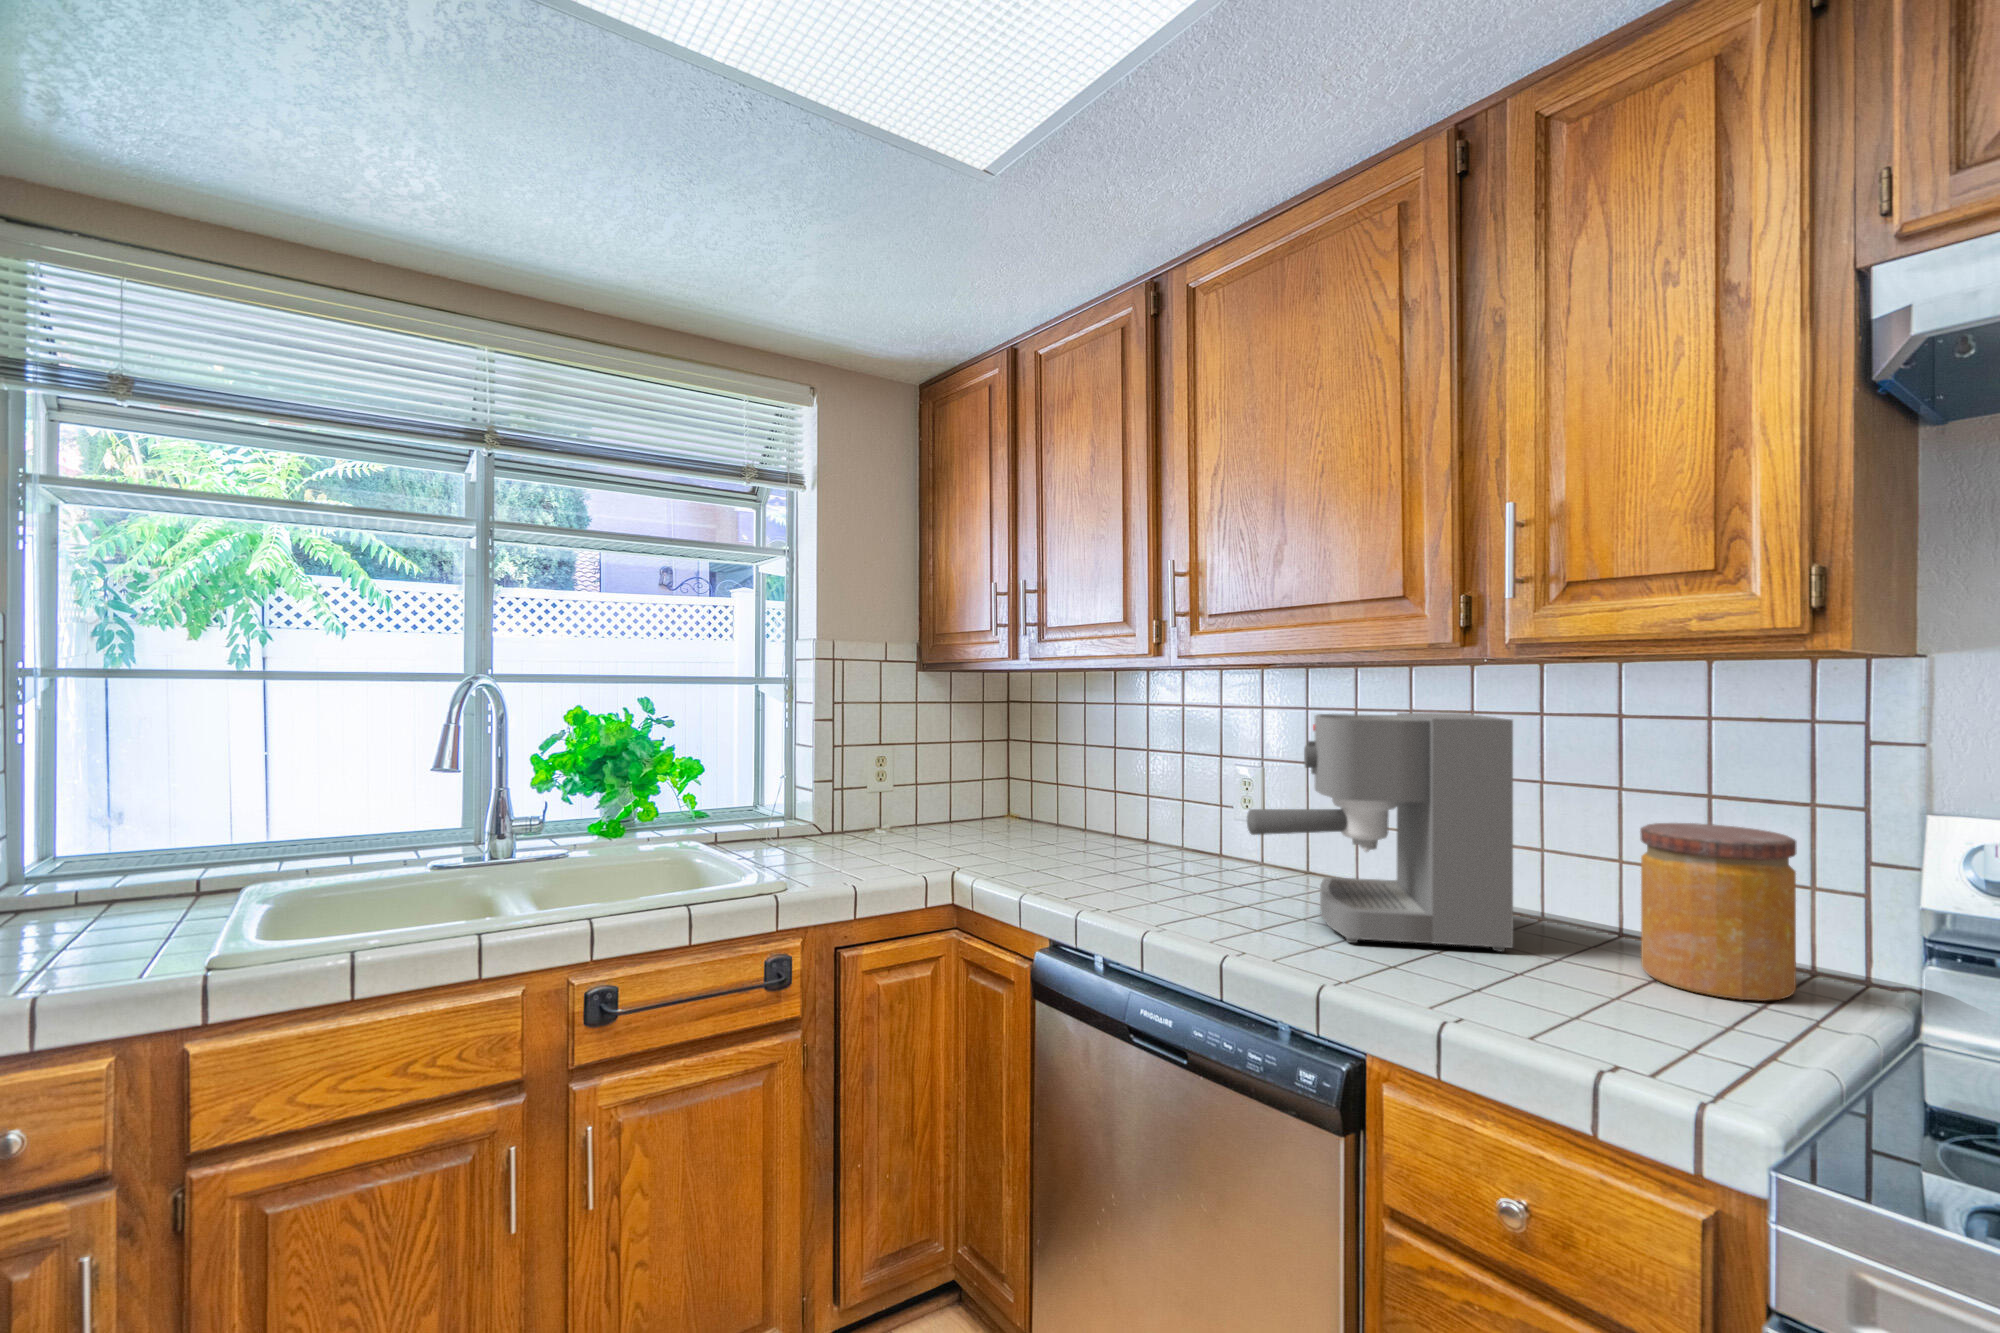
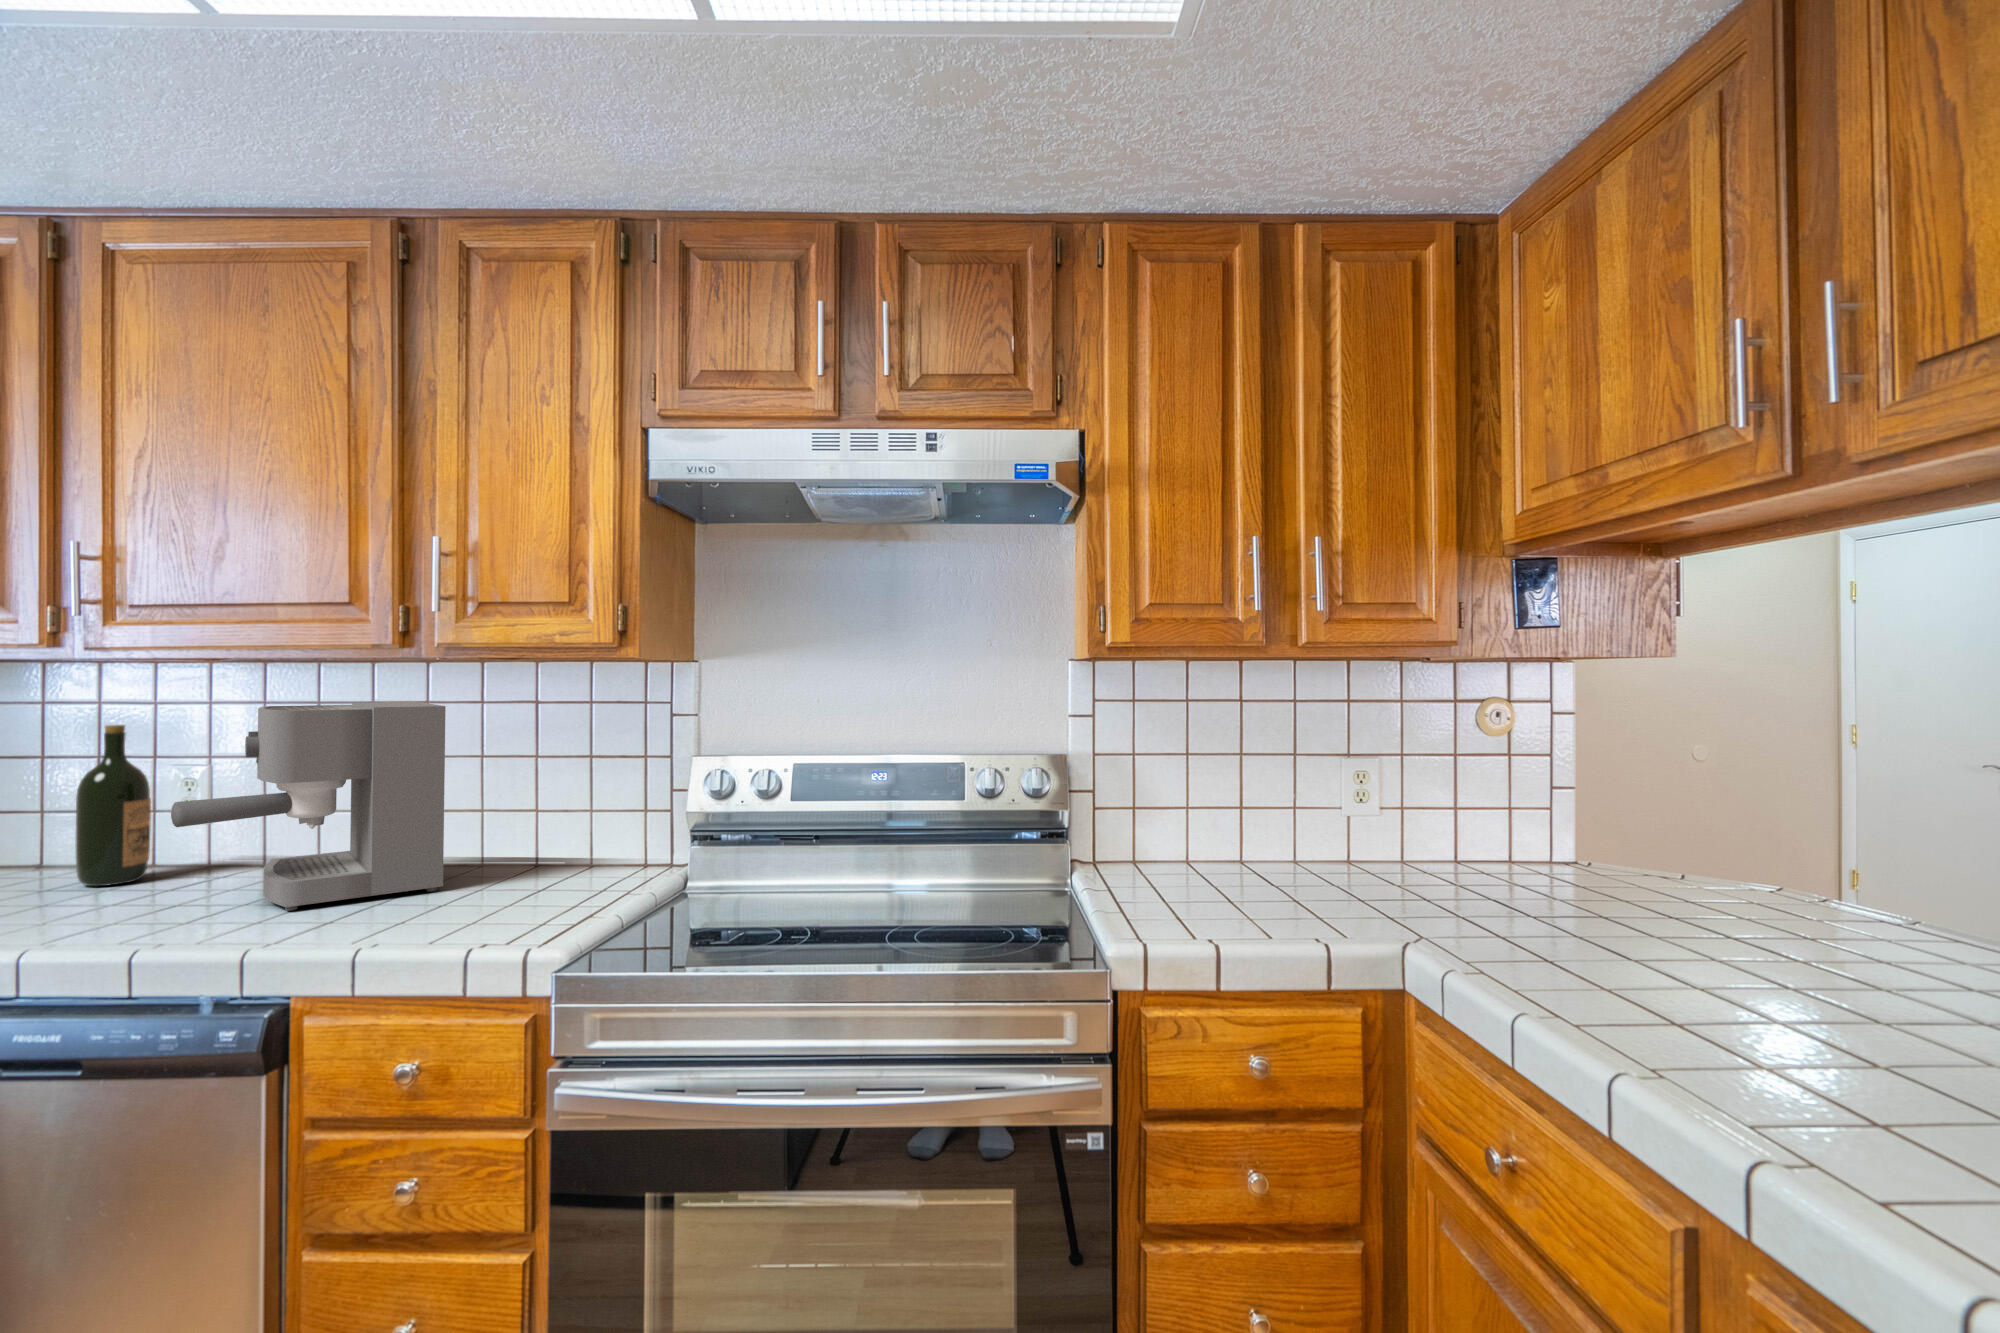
wine bottle: none [1172,728,1222,878] -> present [76,725,151,886]
jar: present [1640,823,1797,1001] -> none [538,774,631,890]

